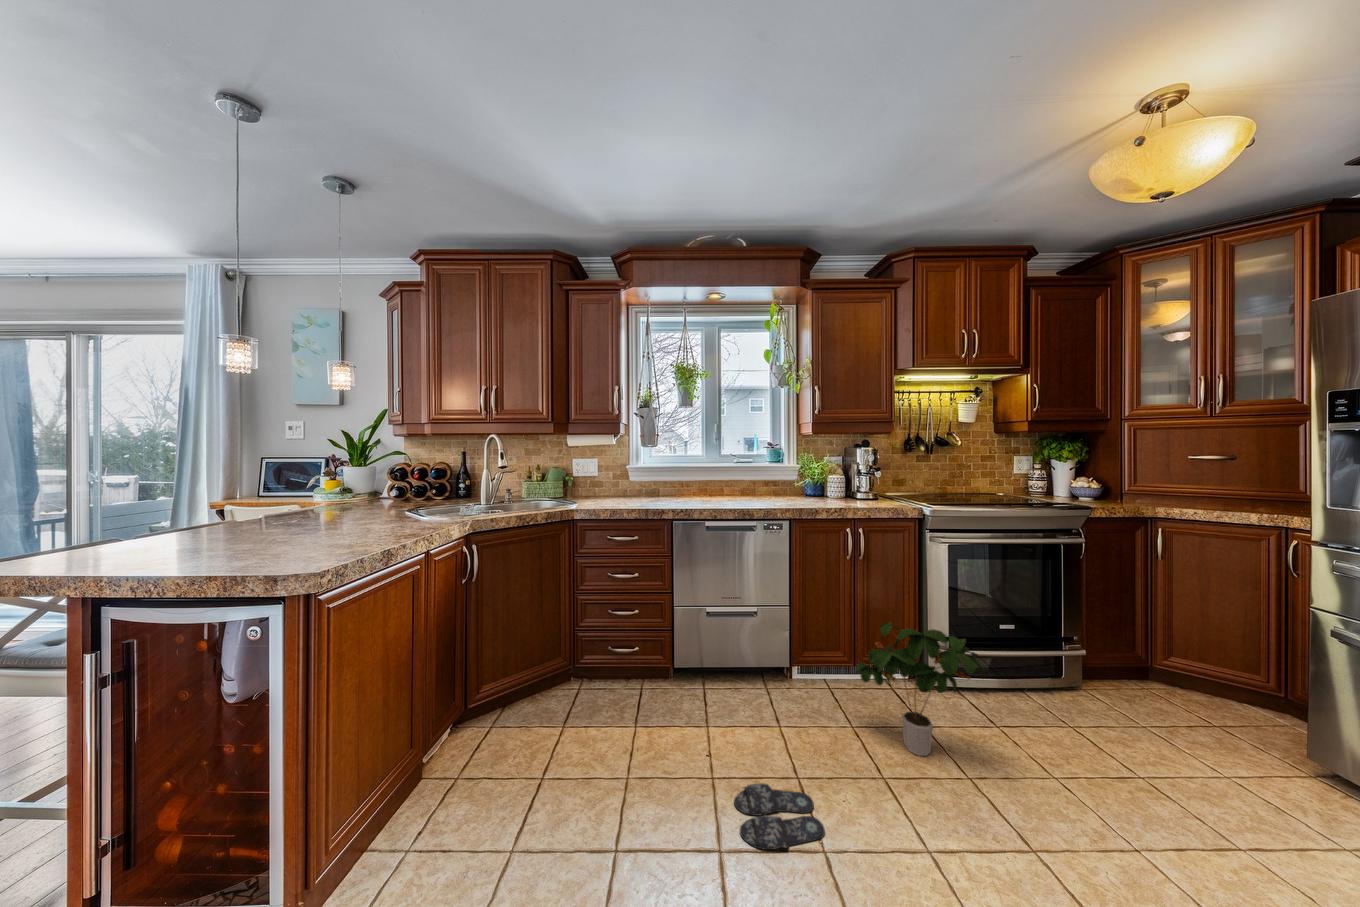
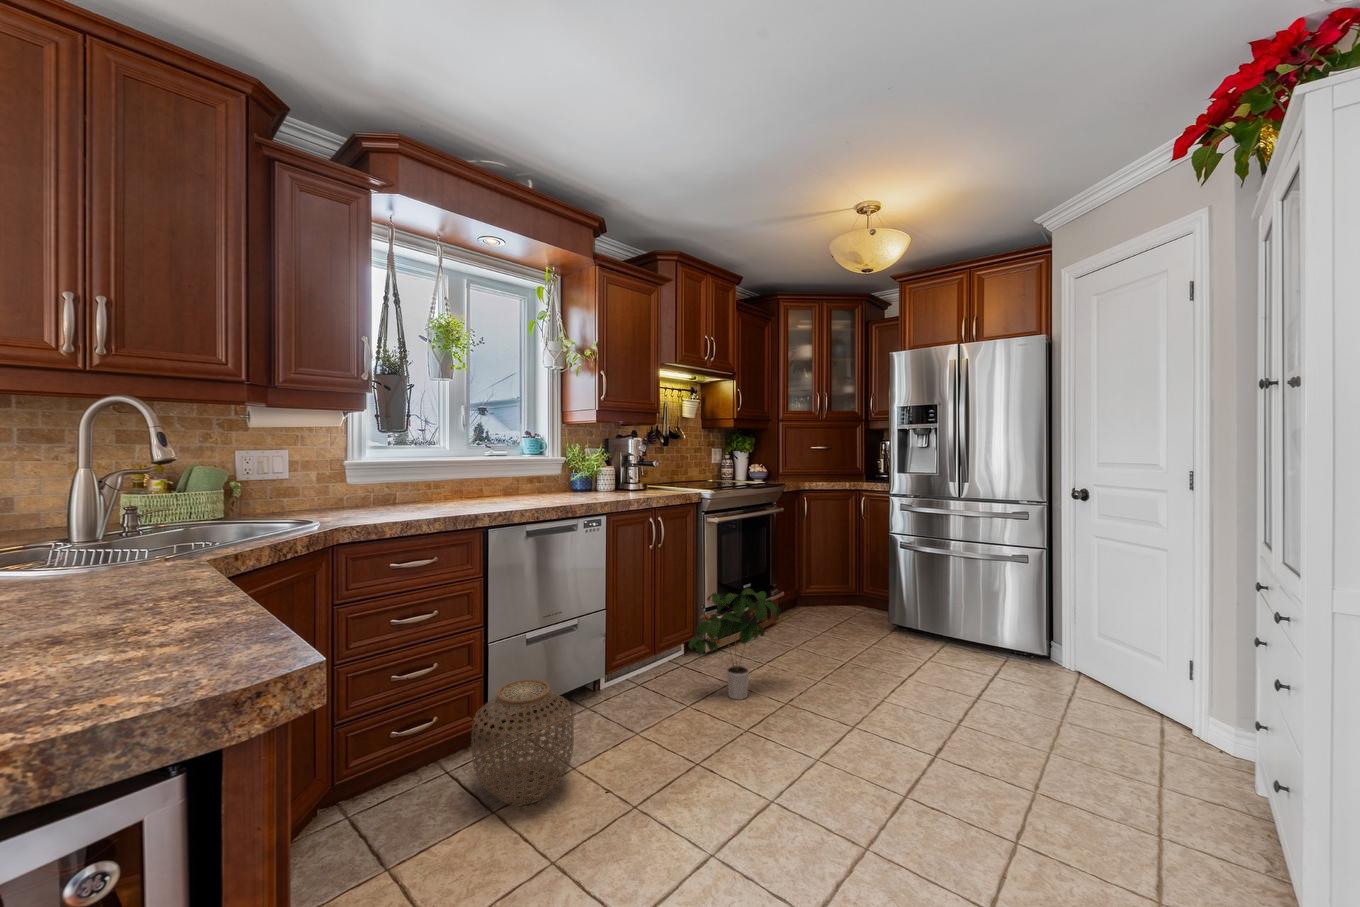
woven basket: none [617,641,692,741] -> present [472,679,574,805]
slippers: present [734,784,825,850] -> none [666,757,745,808]

